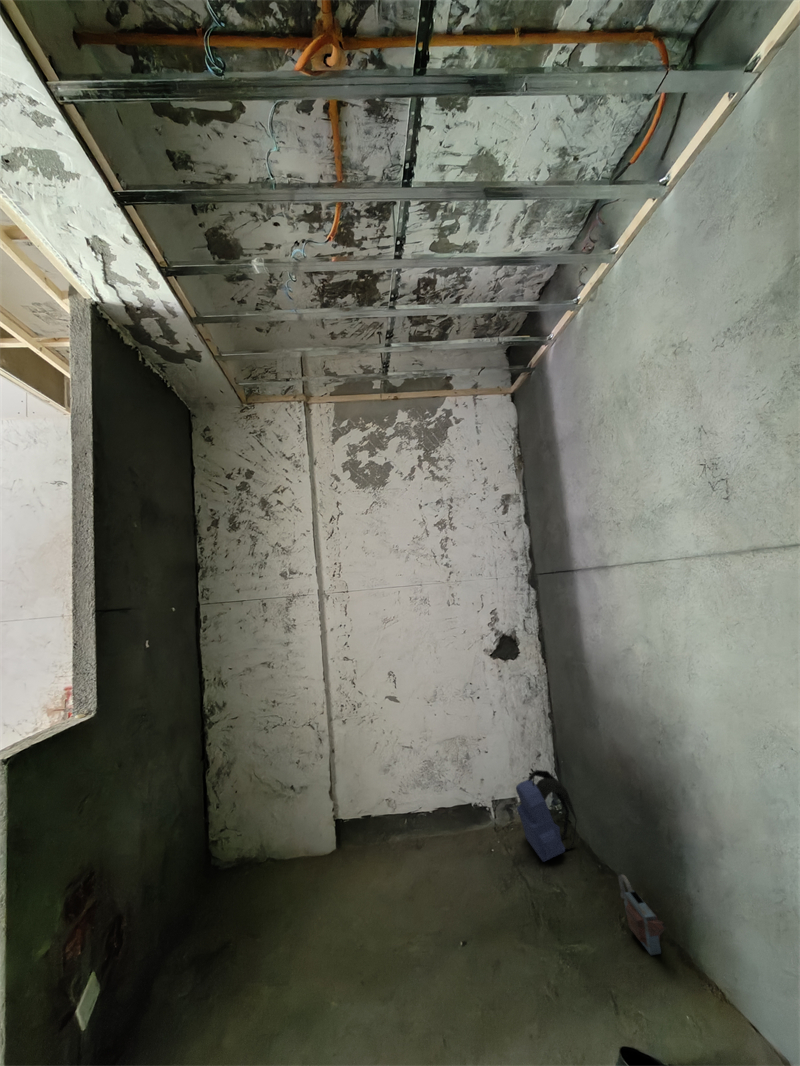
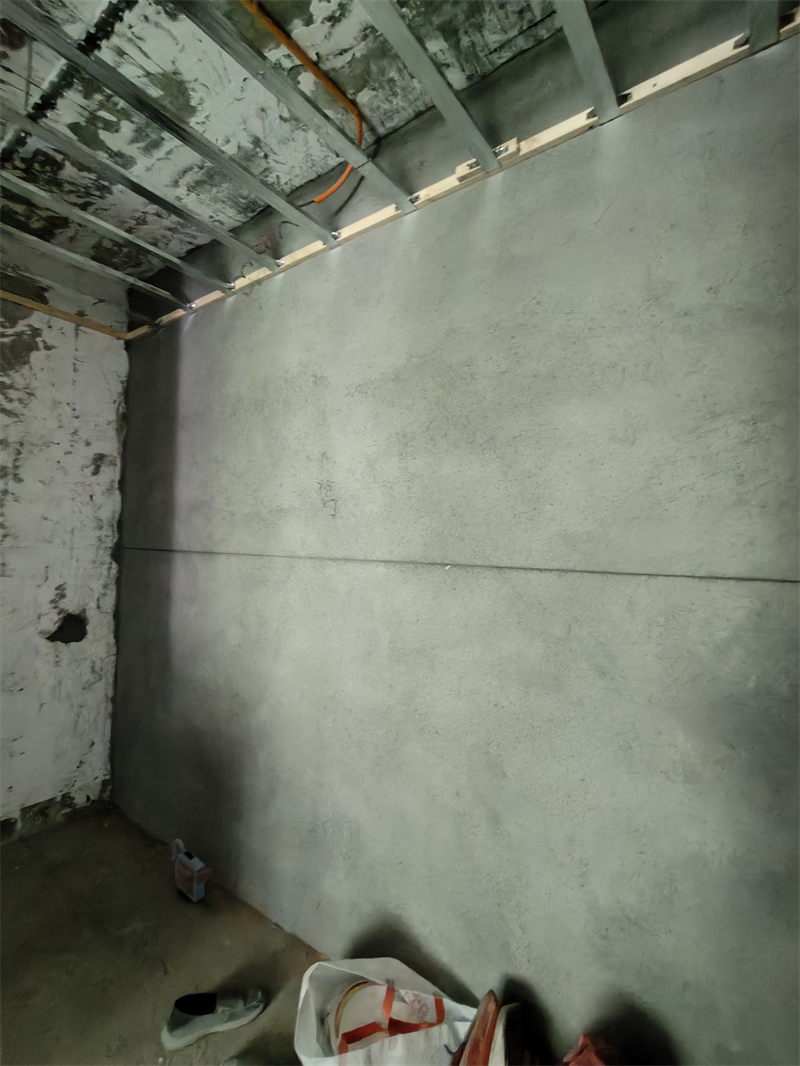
backpack: present [516,770,577,862] -> none [55,757,129,857]

